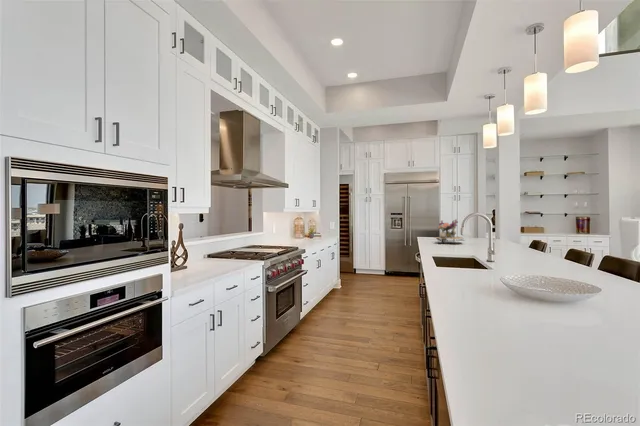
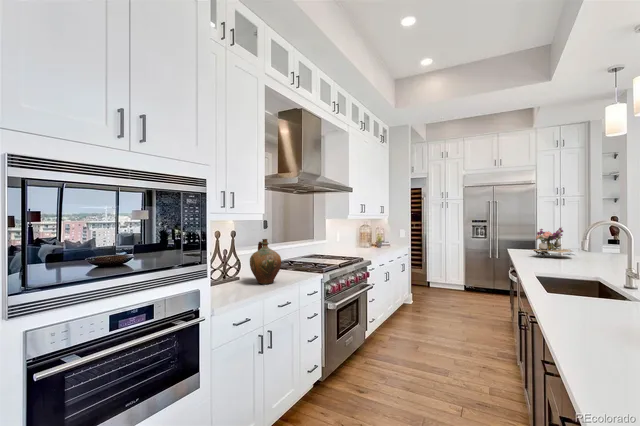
ceramic jug: none [198,230,228,271] -> present [250,239,281,284]

